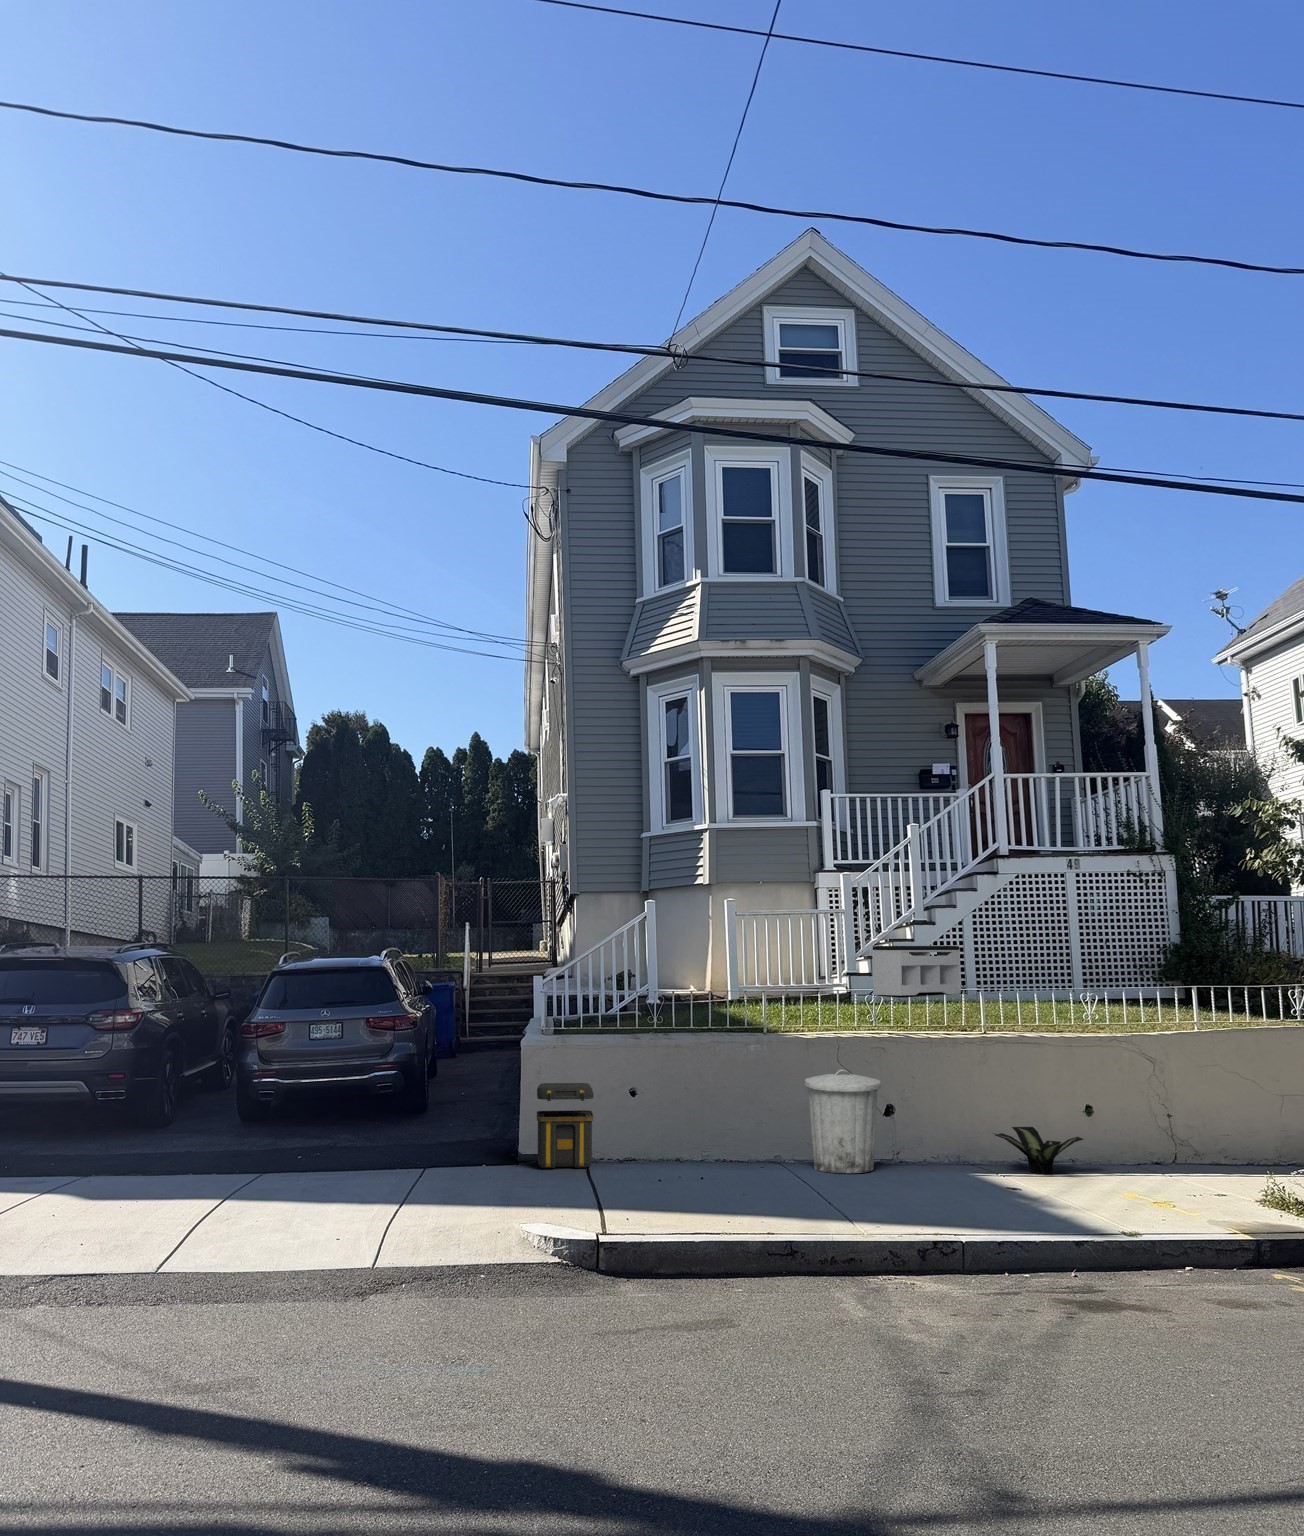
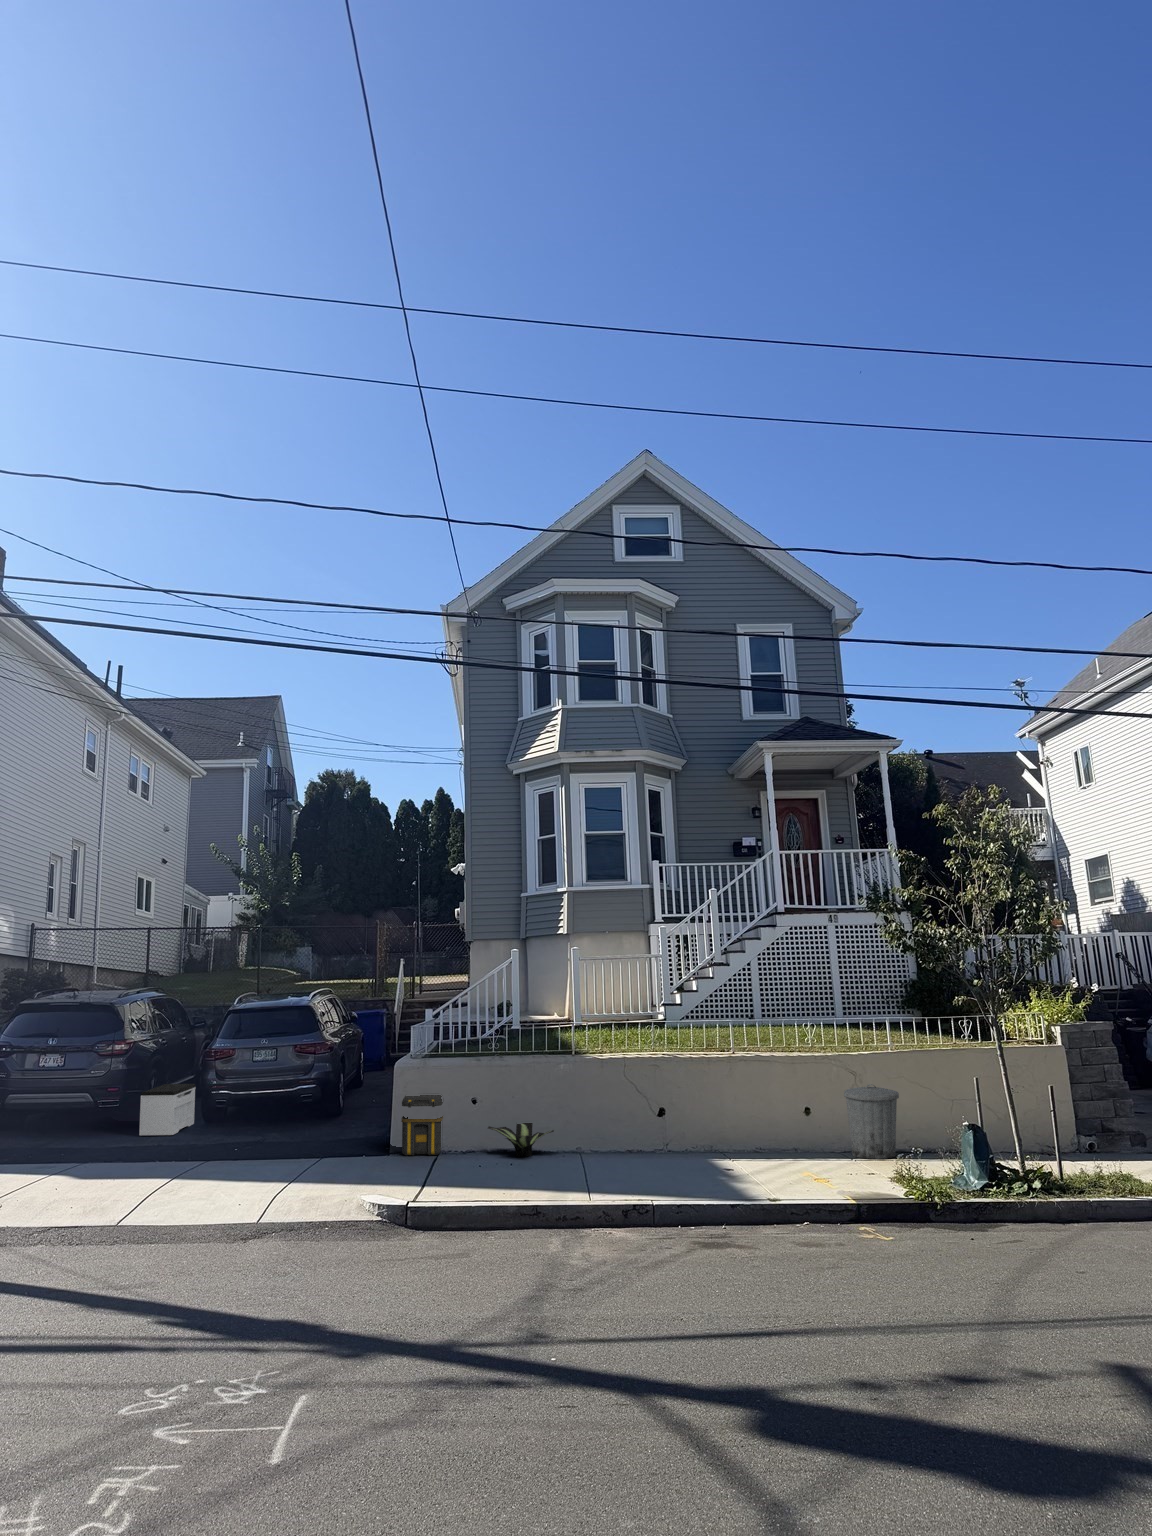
bench: present [872,946,961,996] -> present [139,1084,196,1135]
trash can: present [805,1070,881,1173] -> present [844,1084,899,1159]
potted plant: present [993,1127,1083,1174] -> present [488,1123,554,1157]

